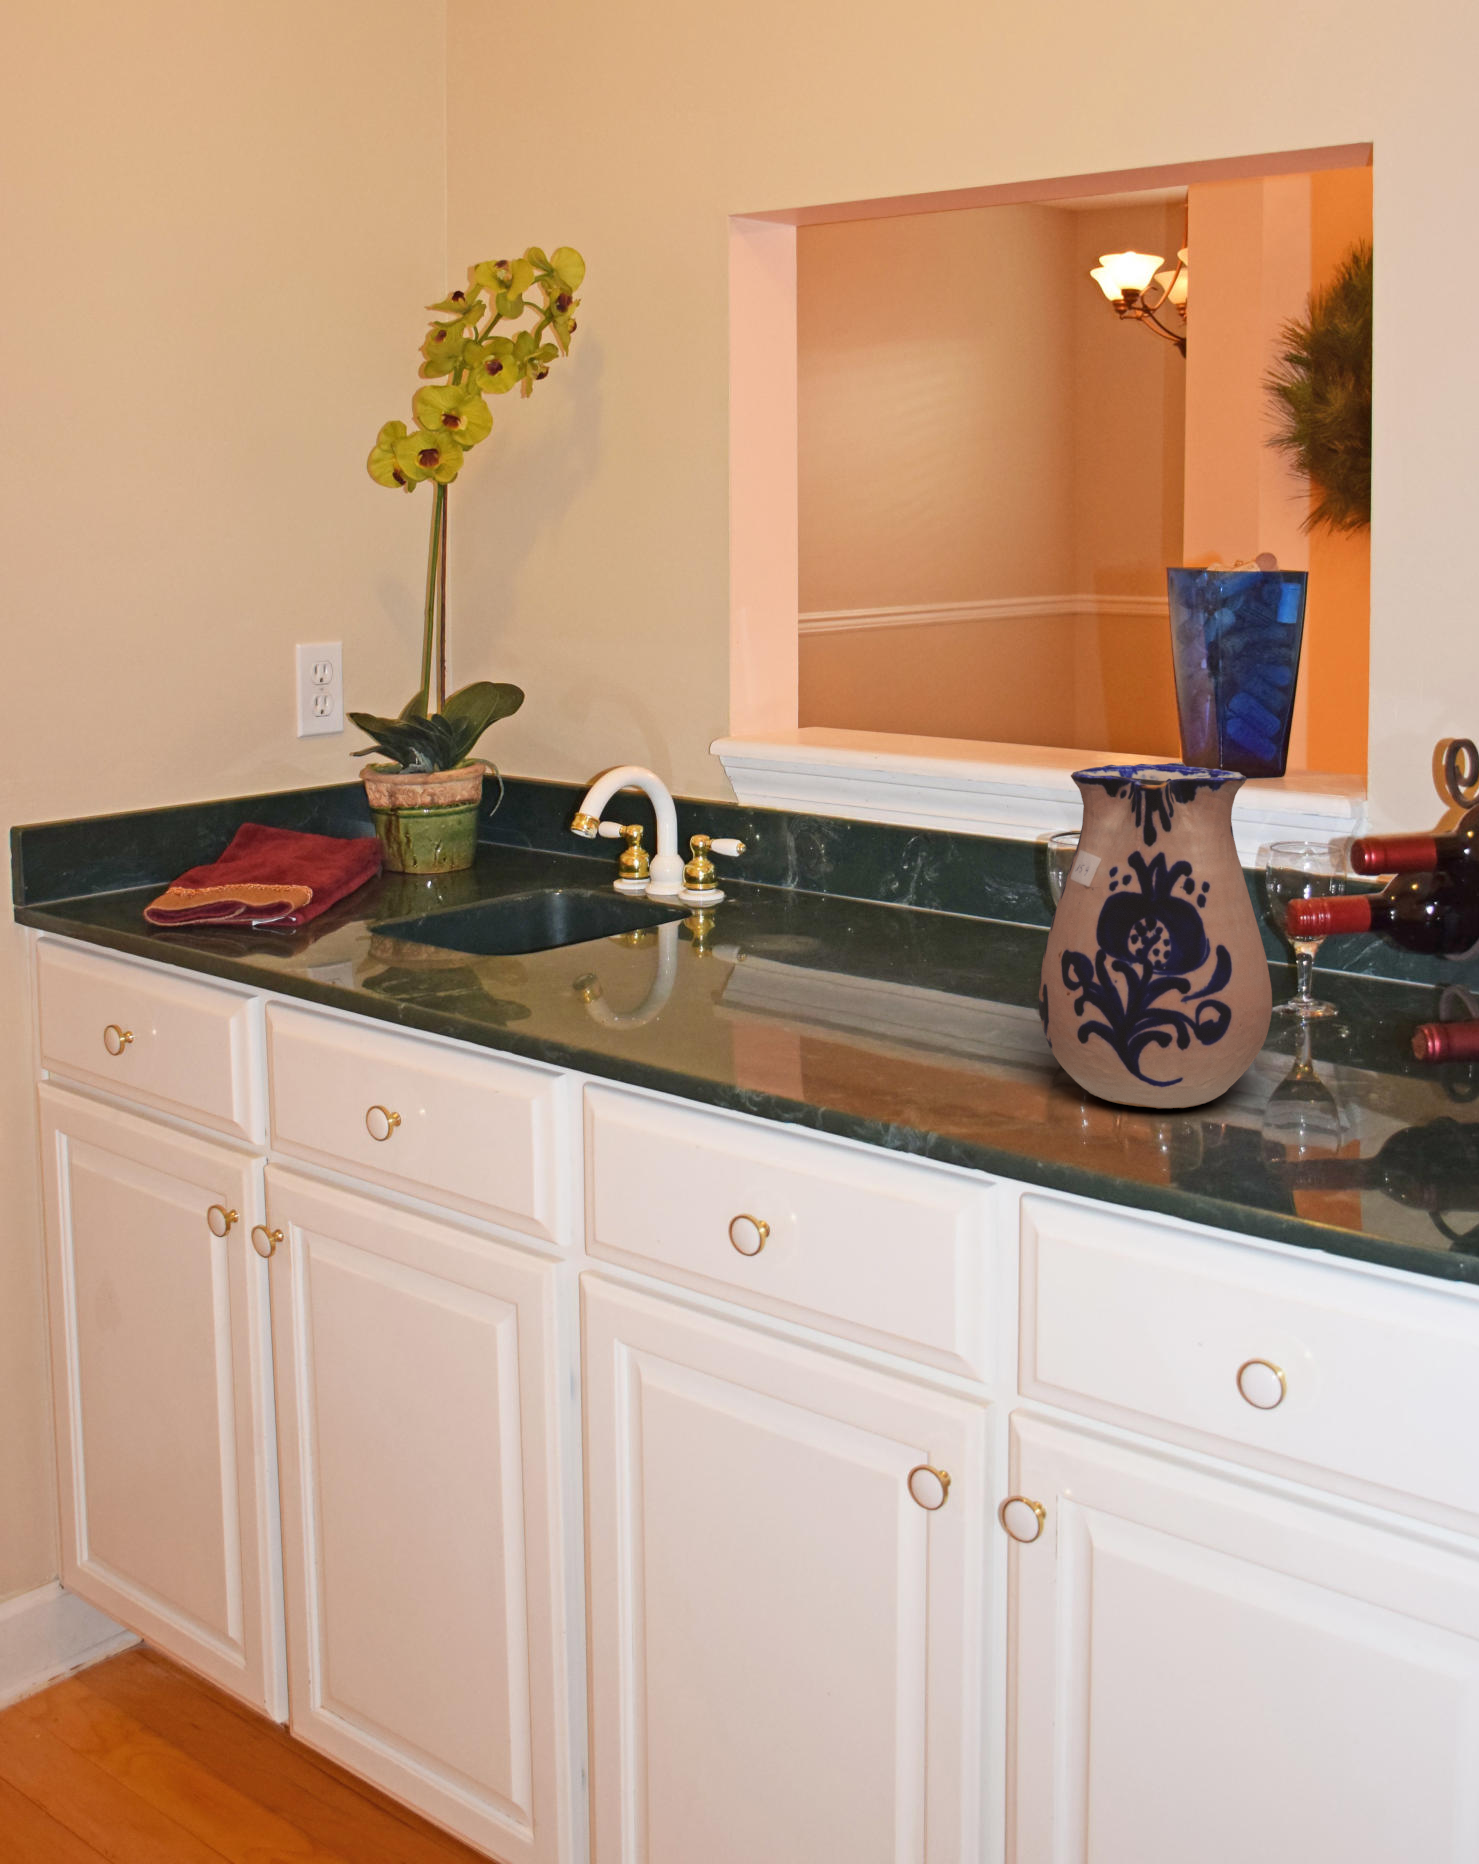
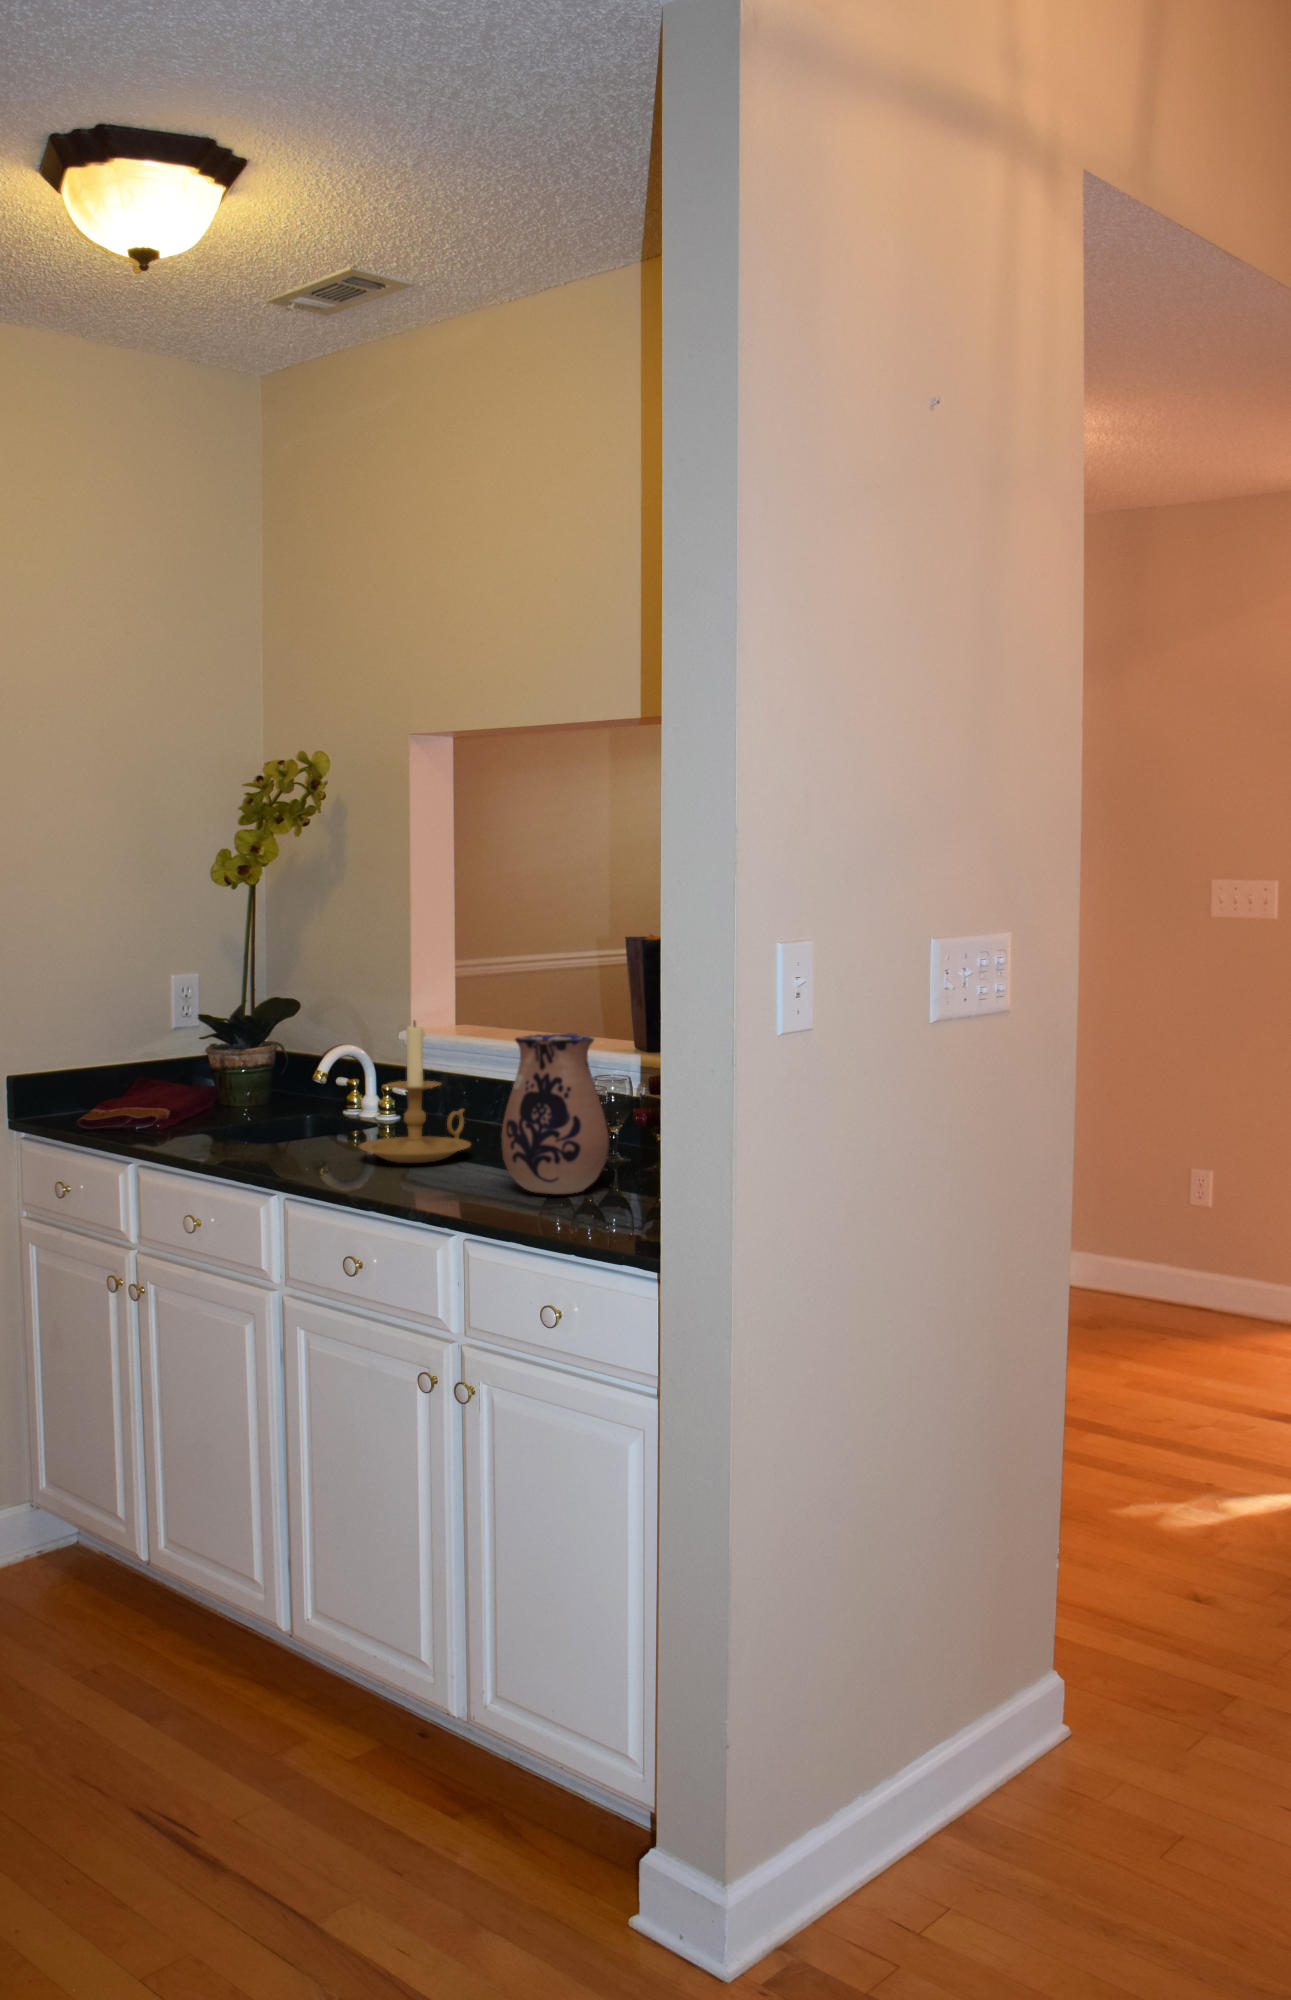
candle holder: none [696,731,916,1015] -> present [359,1021,471,1163]

